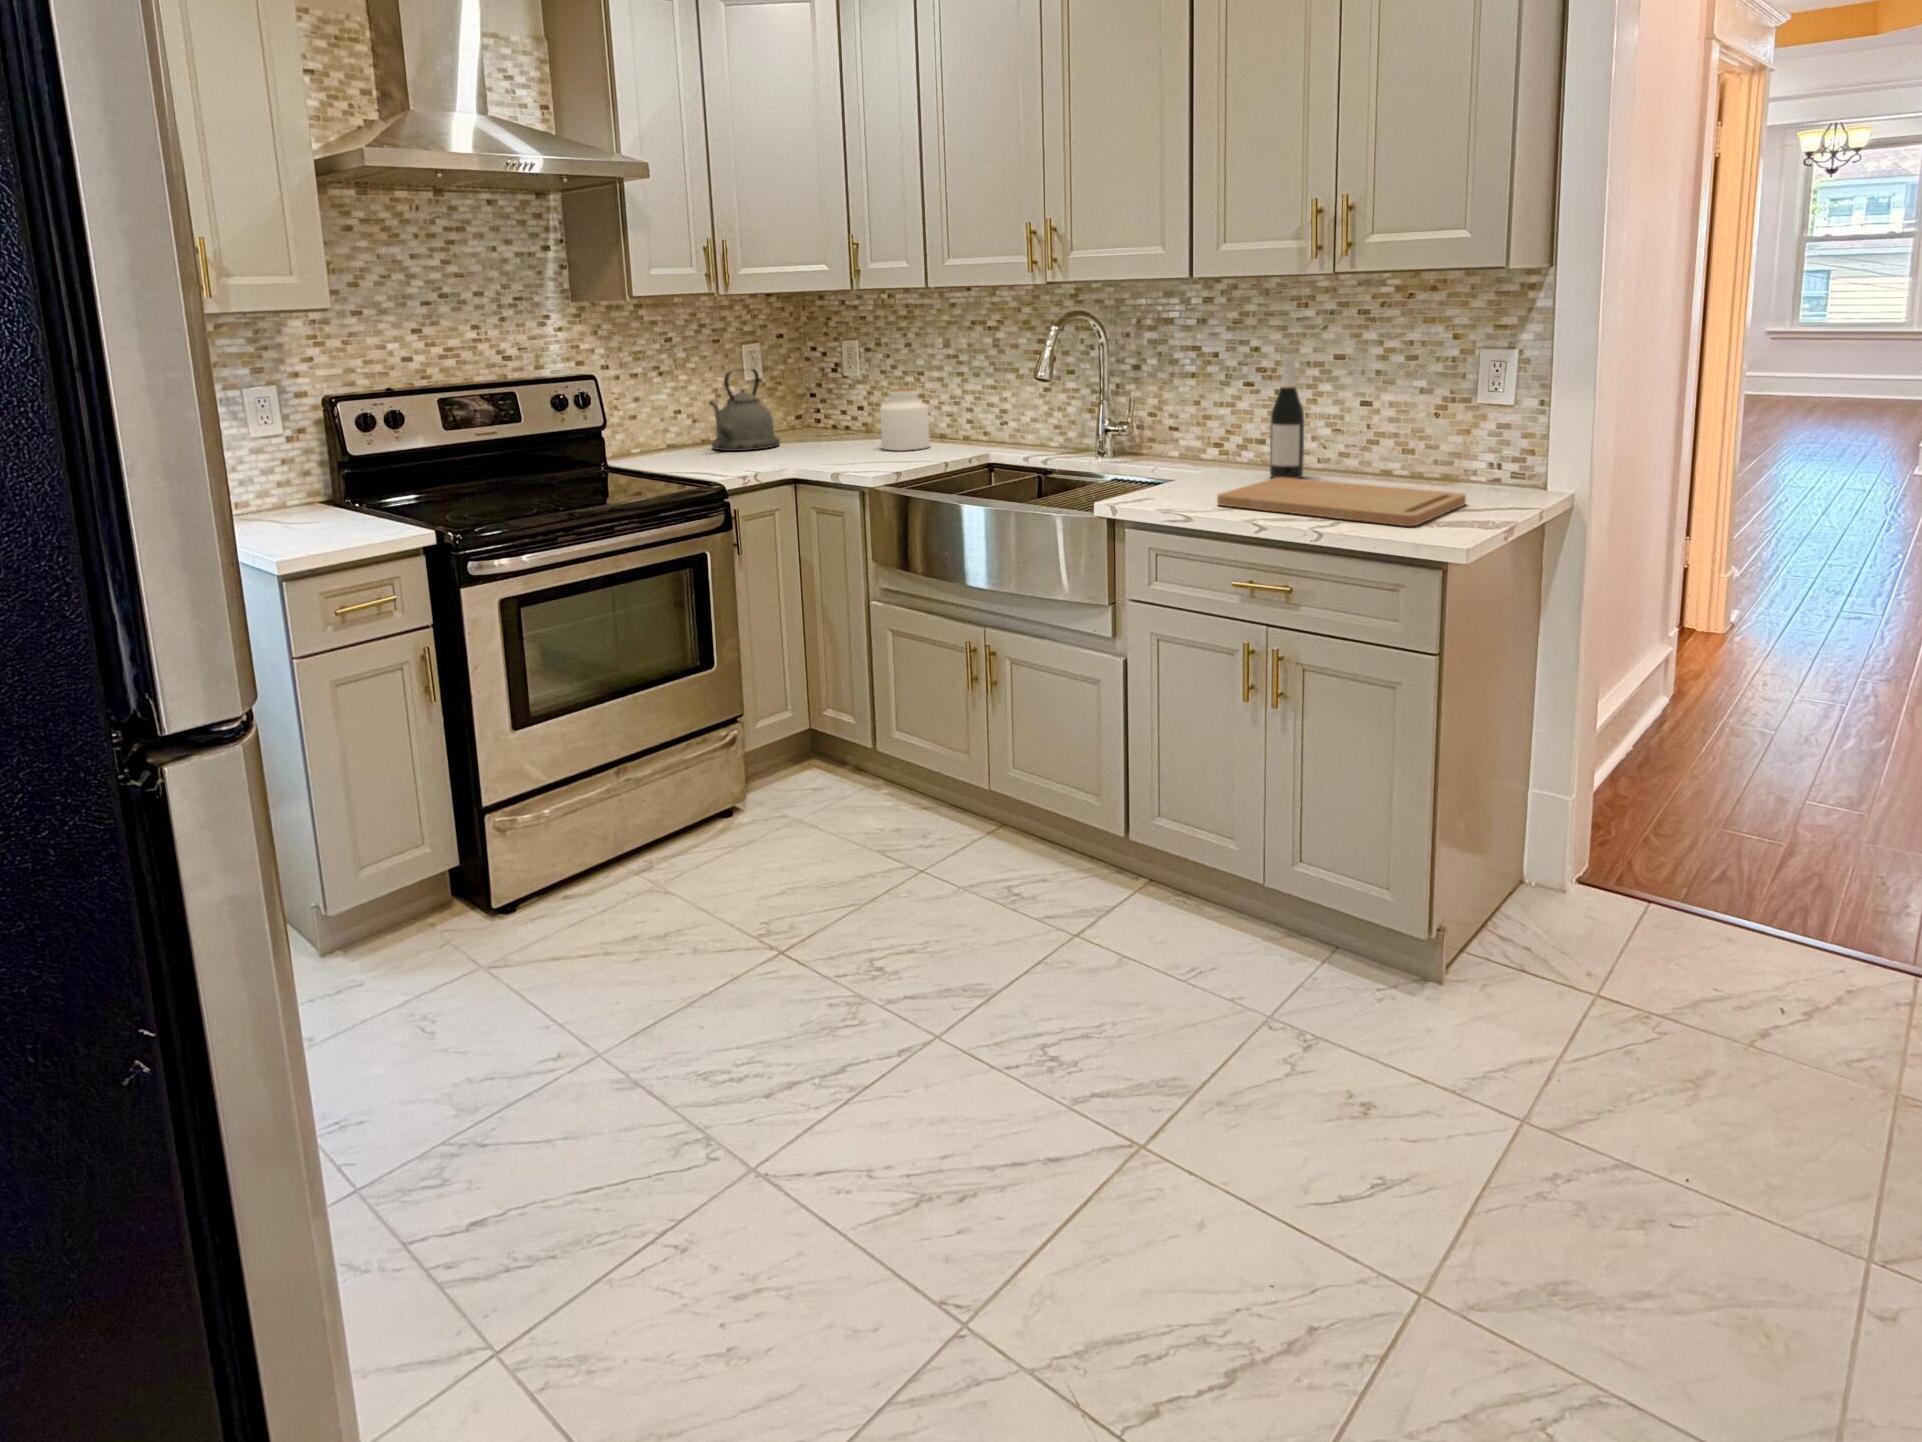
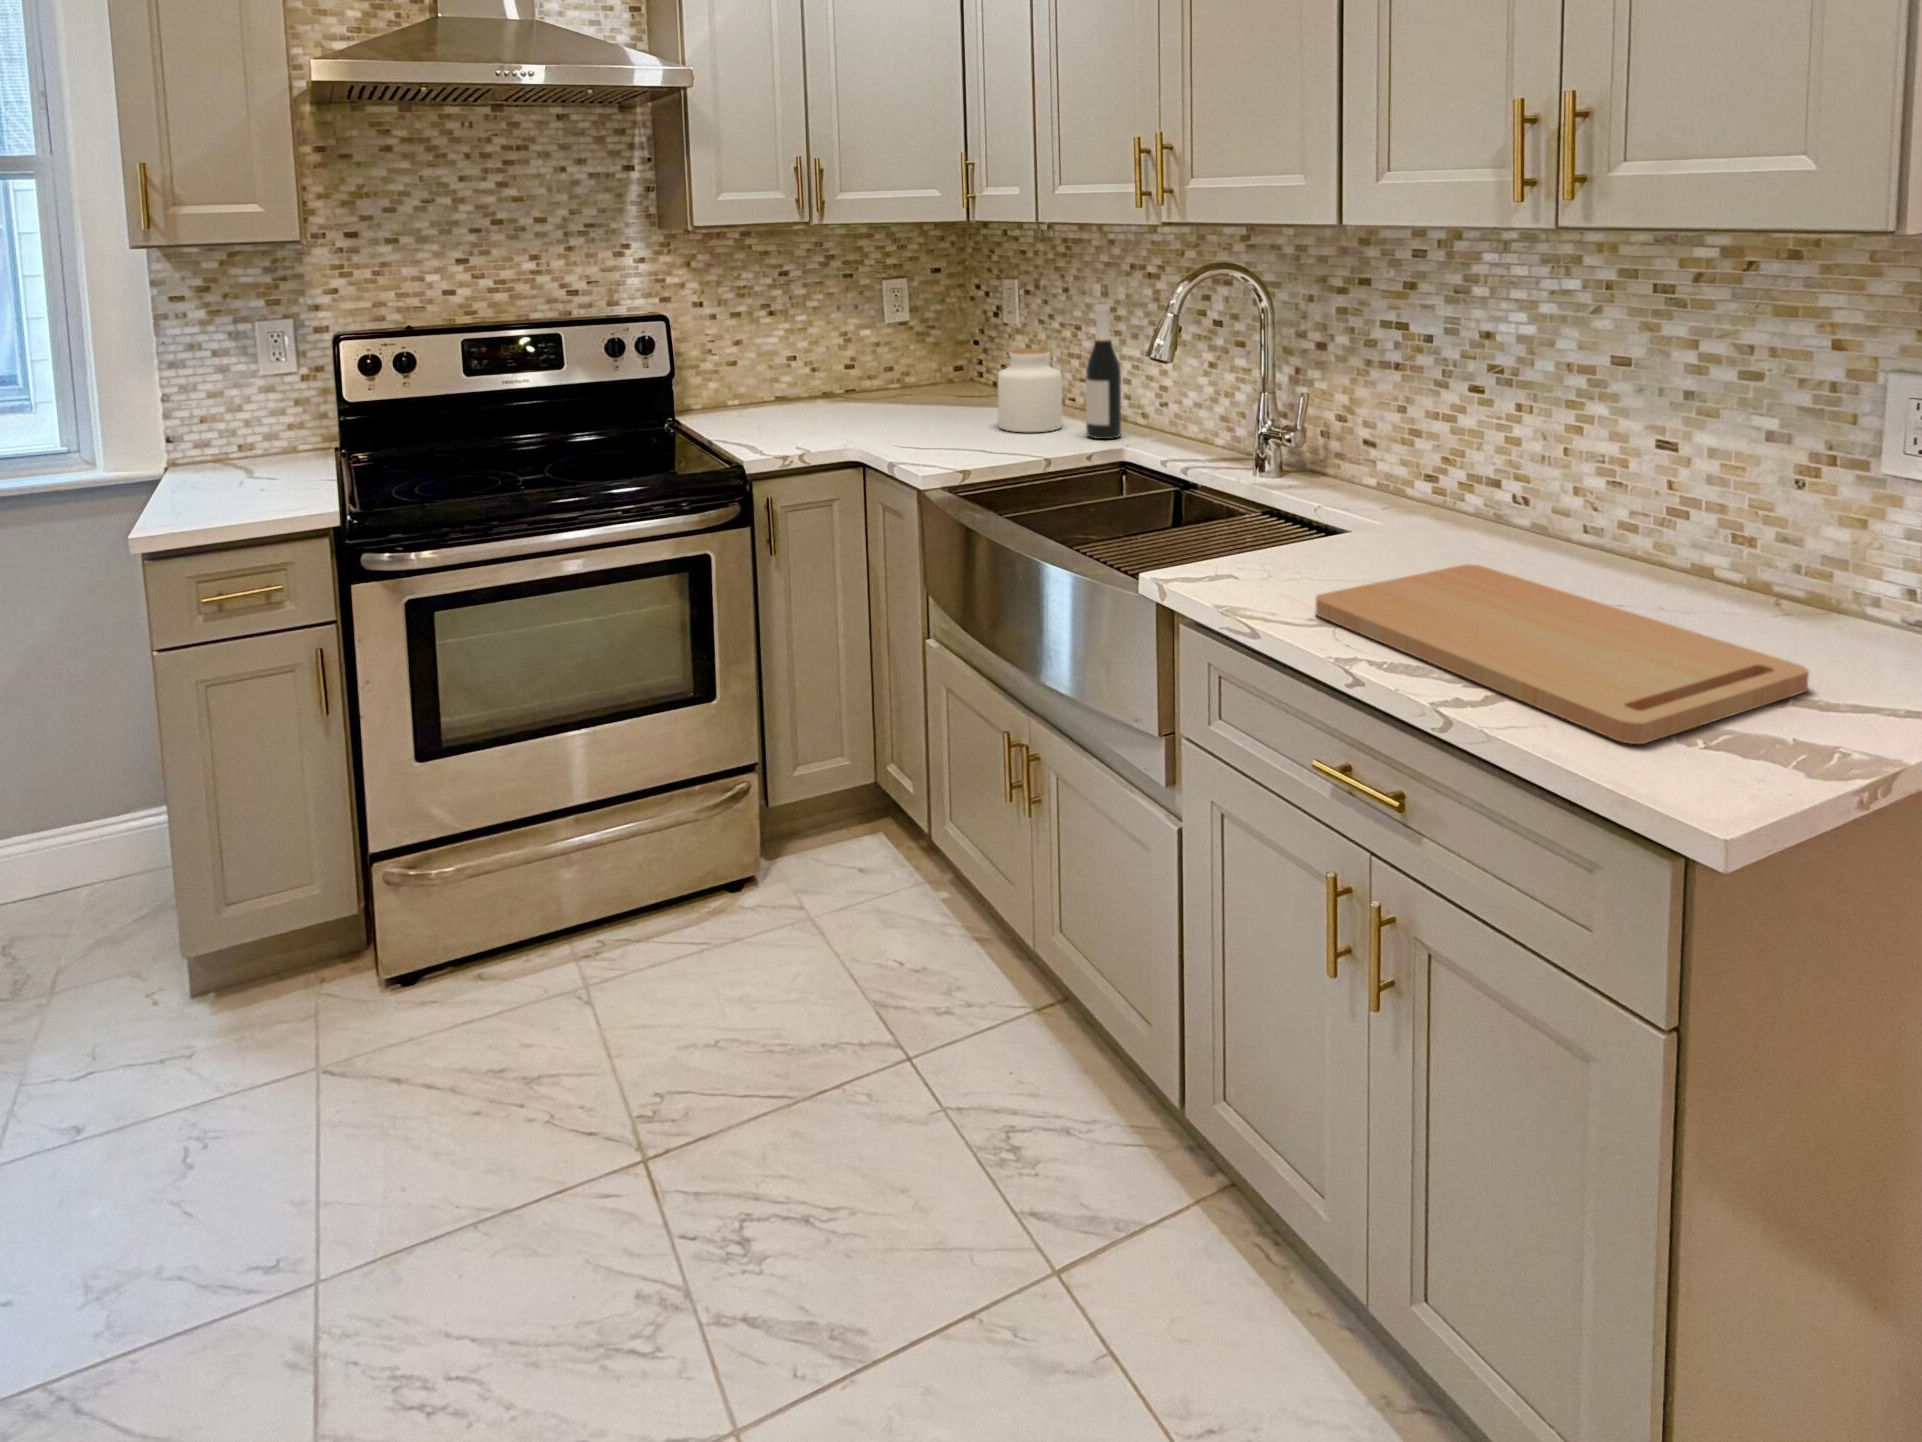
wine bottle: present [1270,351,1304,479] -> present [1086,302,1122,439]
kettle: present [709,369,780,451] -> none [801,311,899,413]

